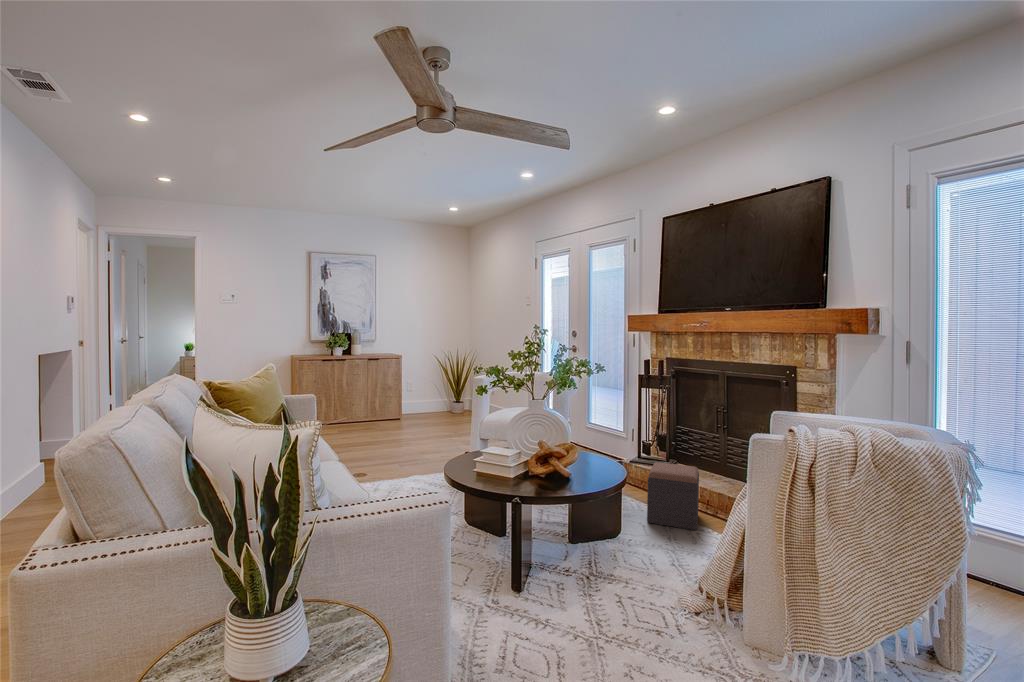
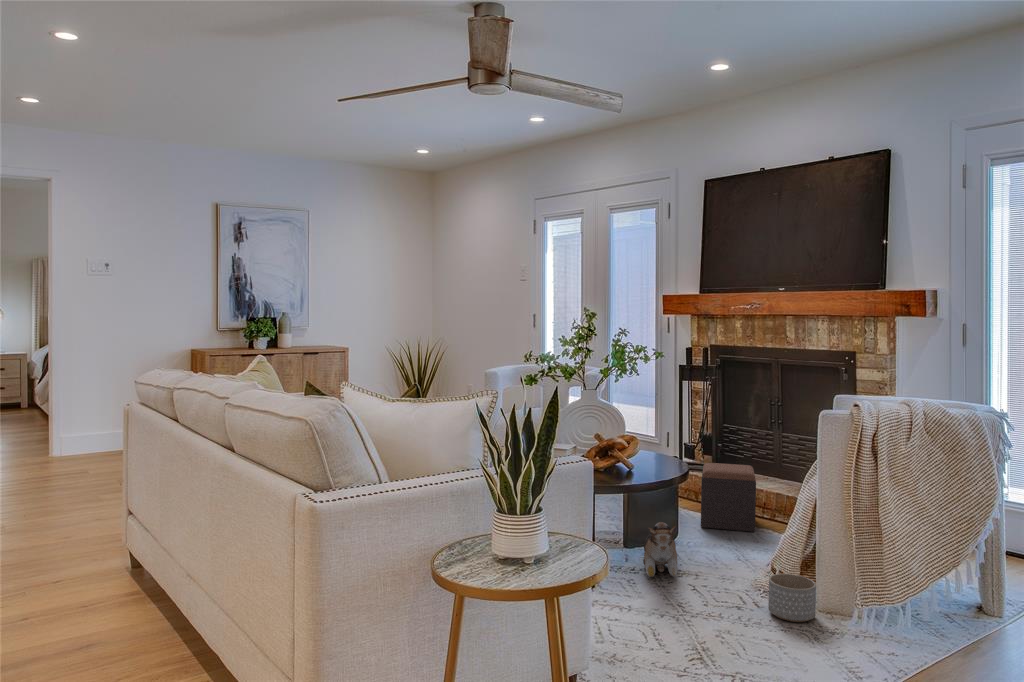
plush toy: none [575,530,610,584] -> present [643,522,678,577]
planter: none [688,600,739,661] -> present [768,574,816,622]

